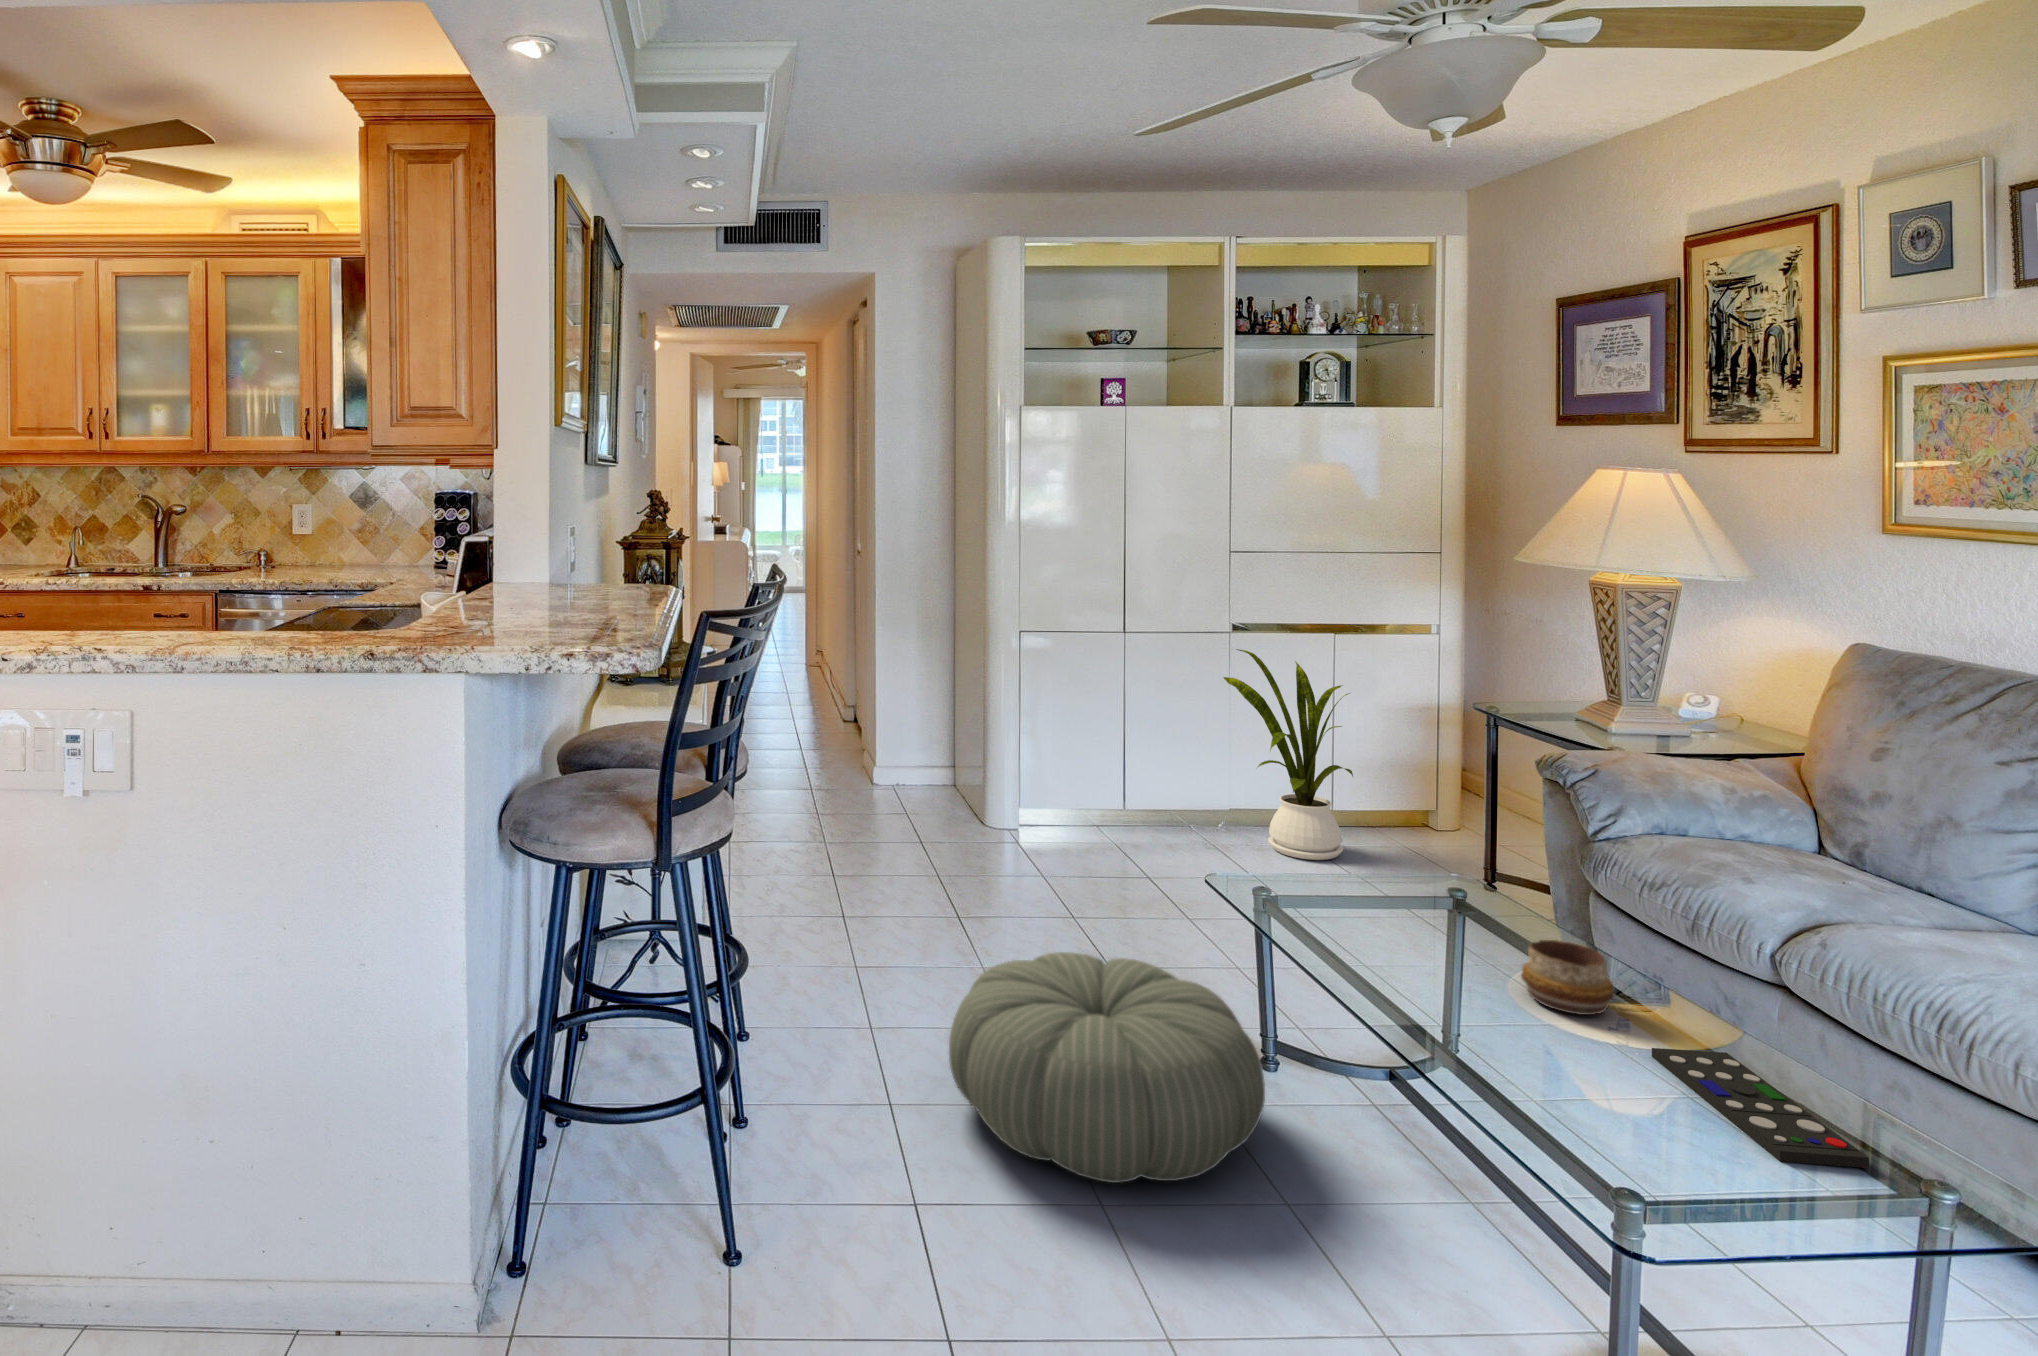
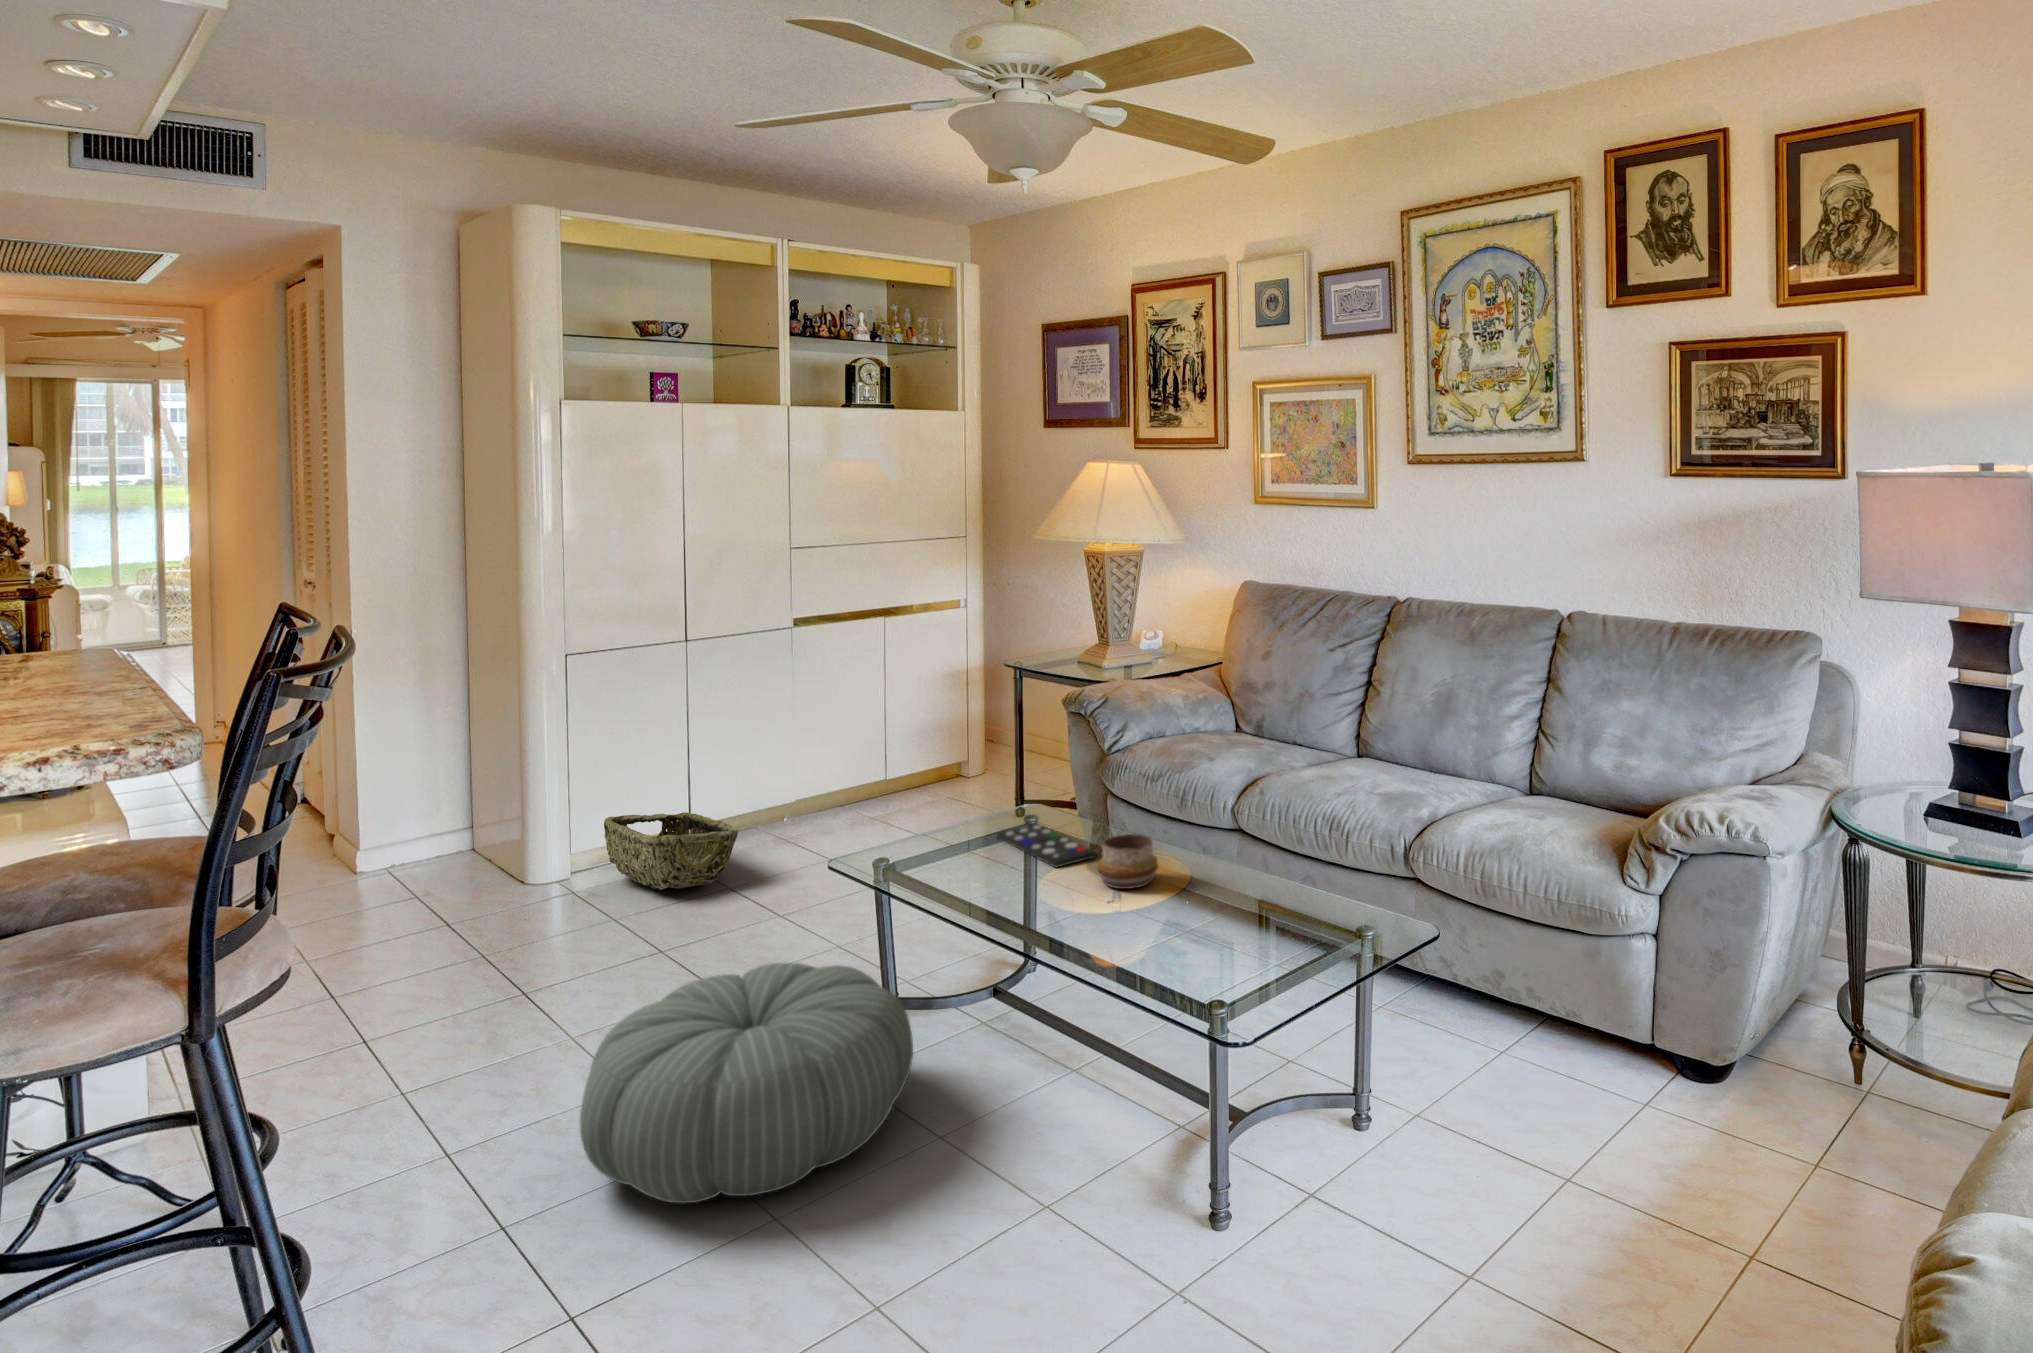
house plant: present [1223,649,1353,860] -> none [788,644,910,834]
woven basket: none [1046,782,1159,867] -> present [604,812,738,890]
remote control: present [1652,1048,1869,1168] -> present [997,824,1096,867]

